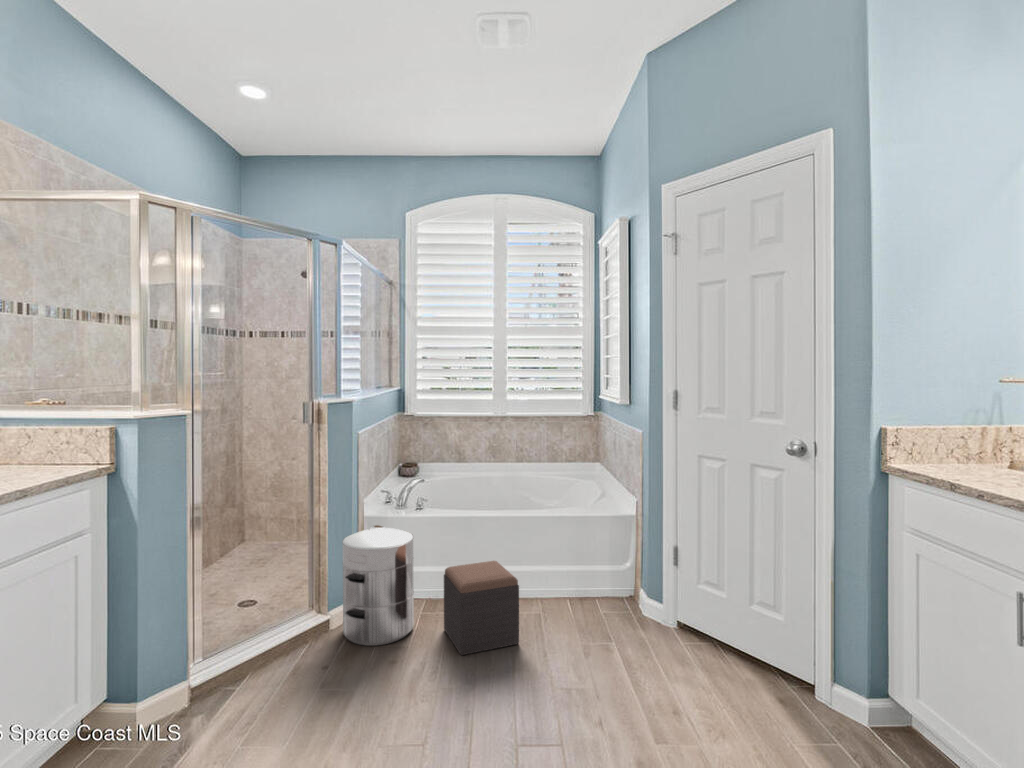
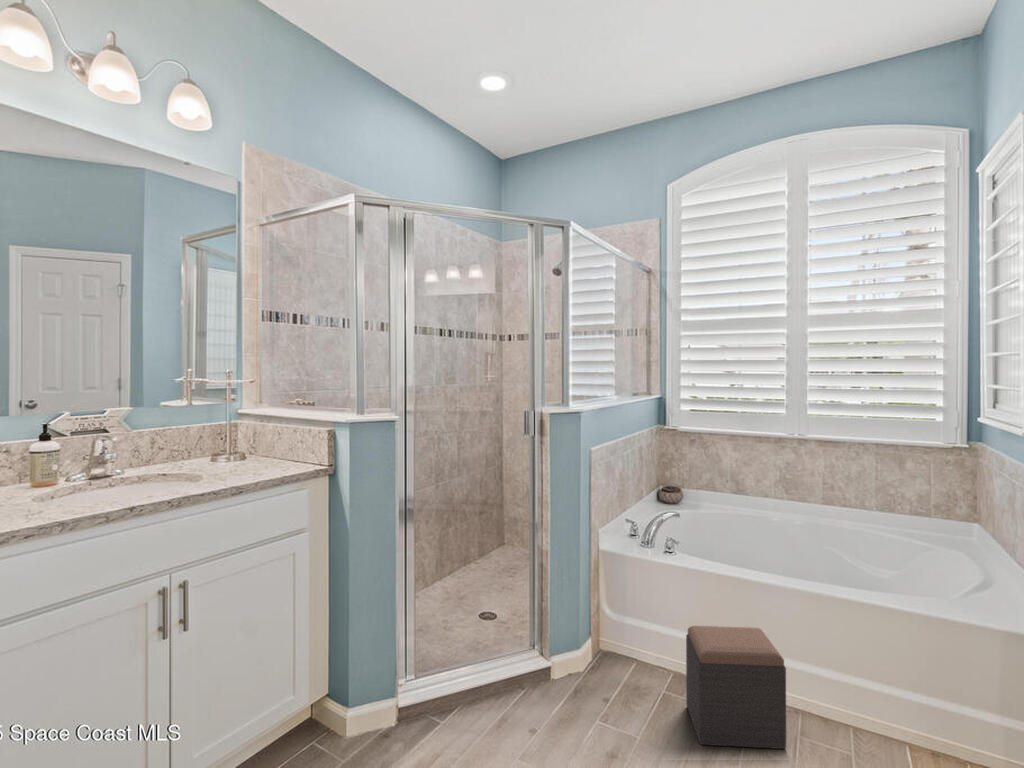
waste bin: present [342,525,414,646] -> none [564,560,649,708]

